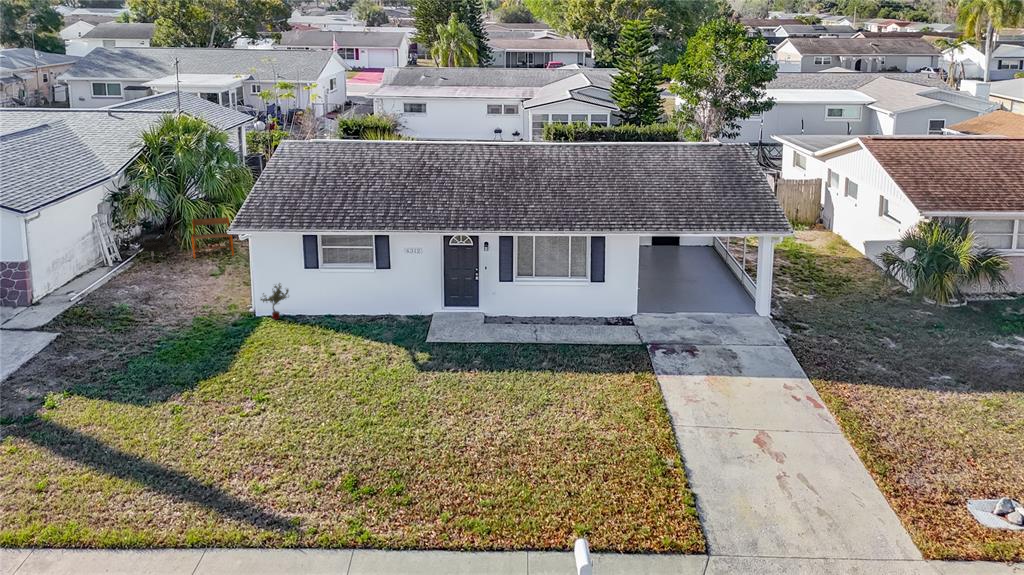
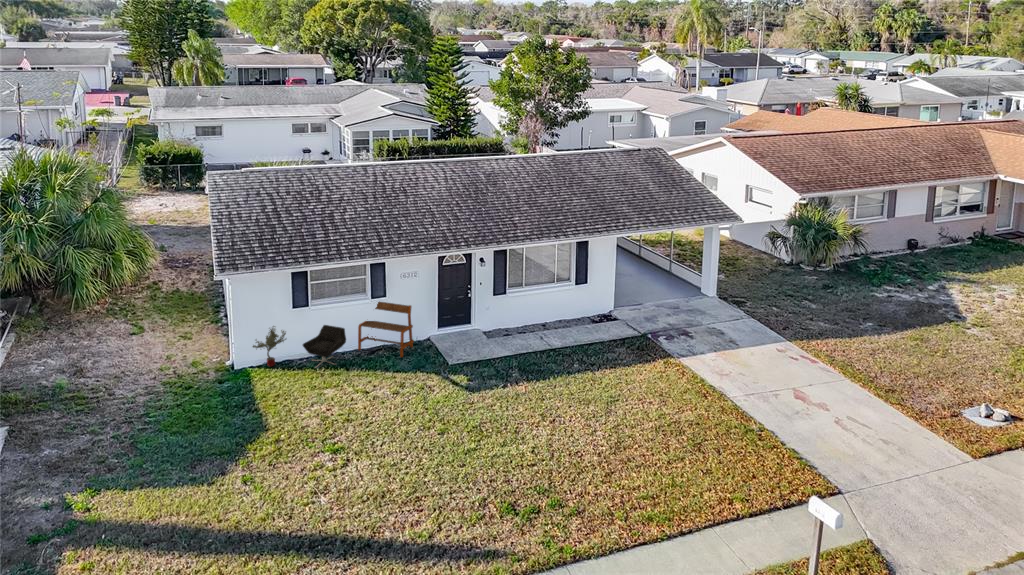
bench: present [192,217,234,258] -> present [358,301,414,357]
lounge chair: present [143,231,170,260] -> present [303,325,346,368]

